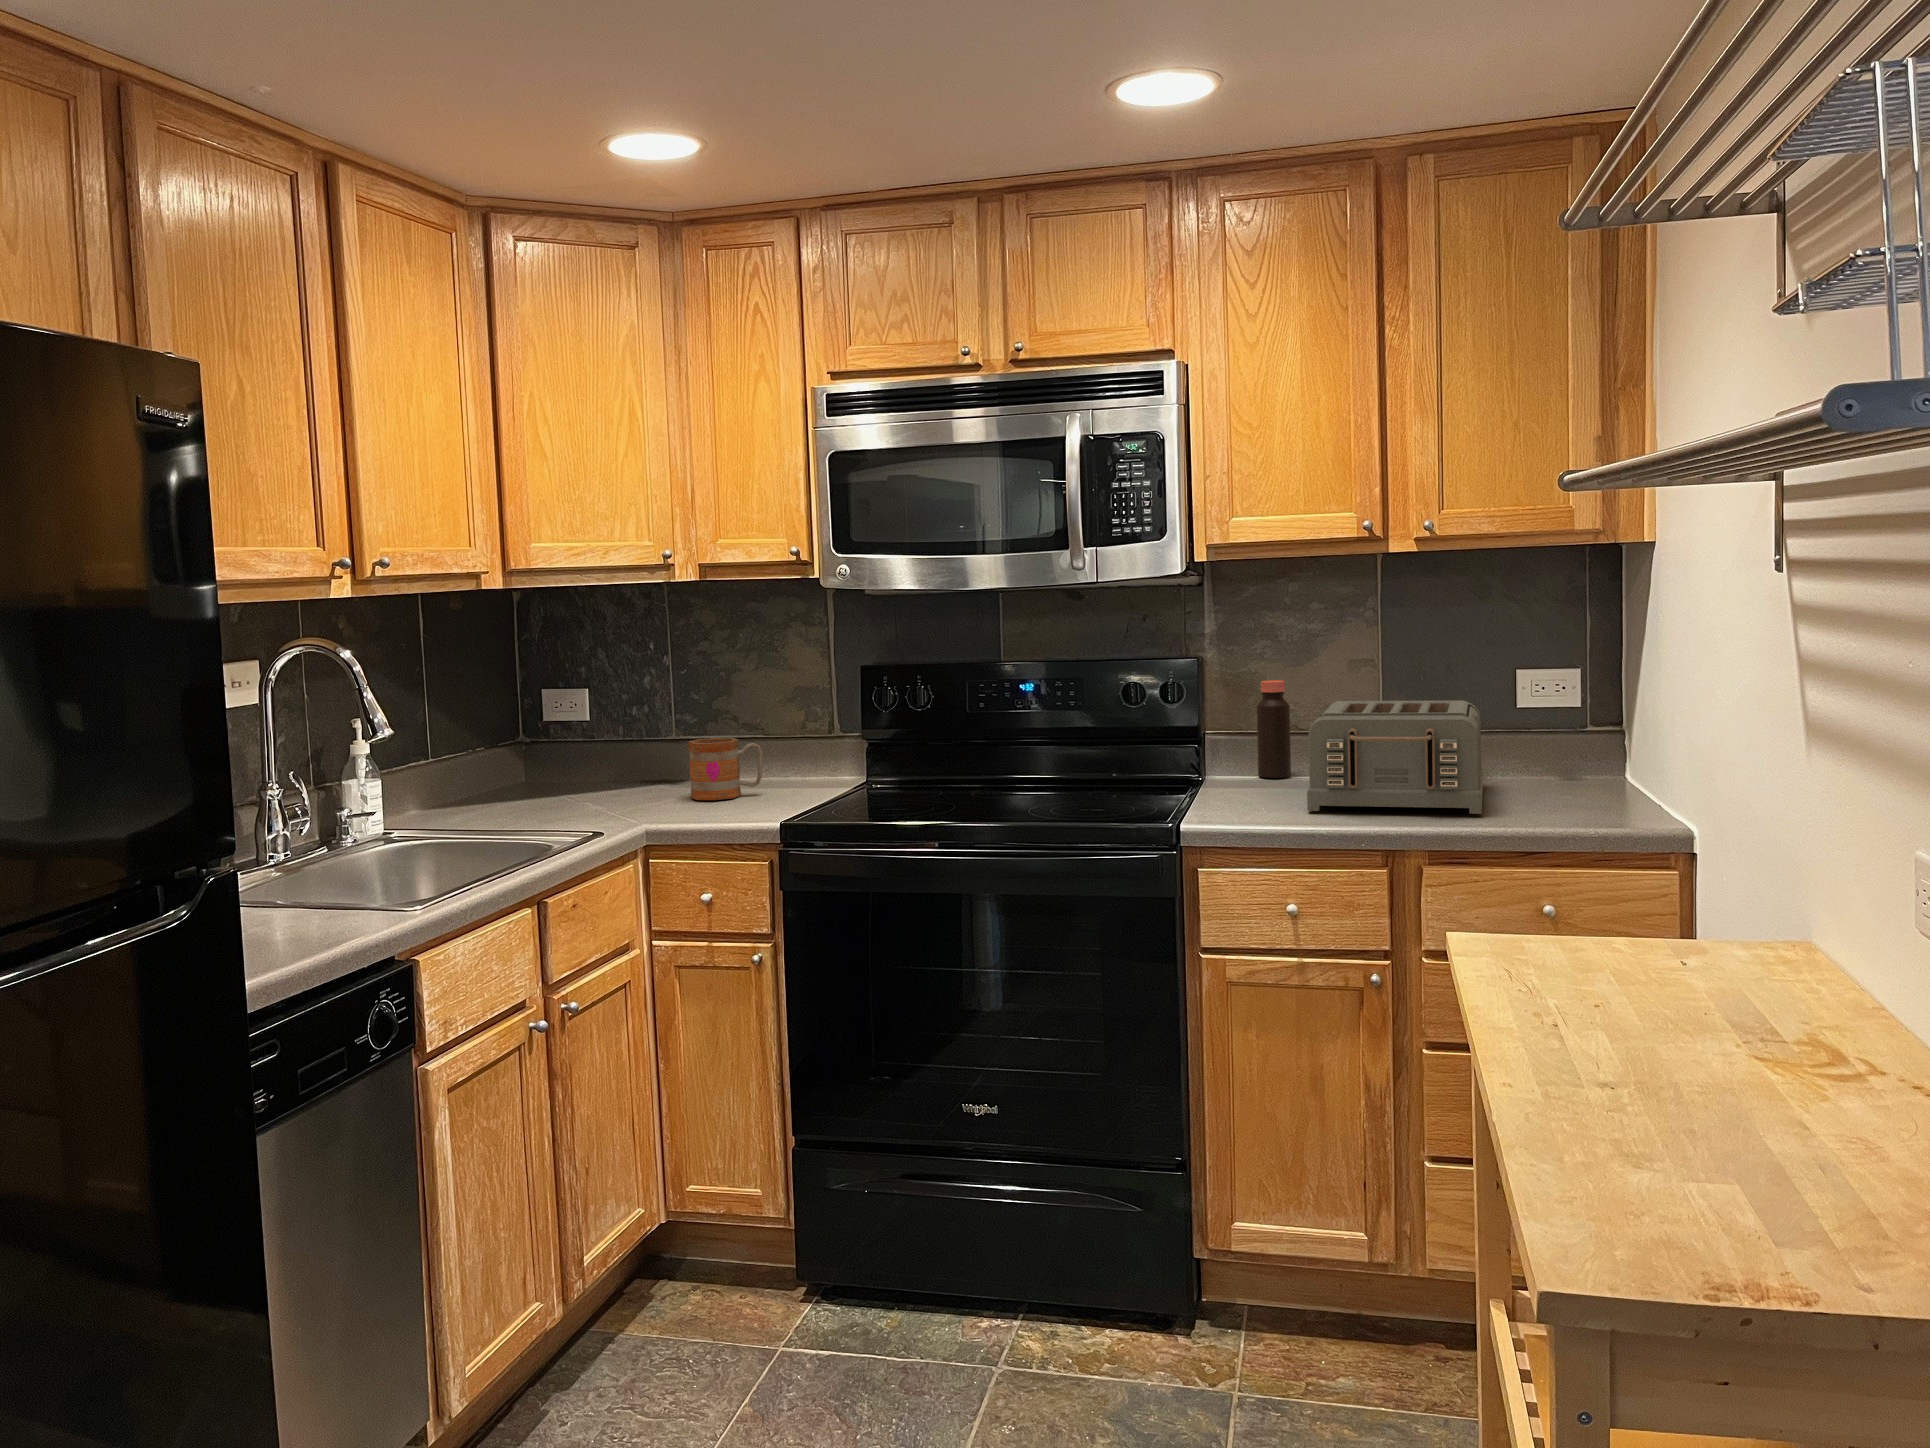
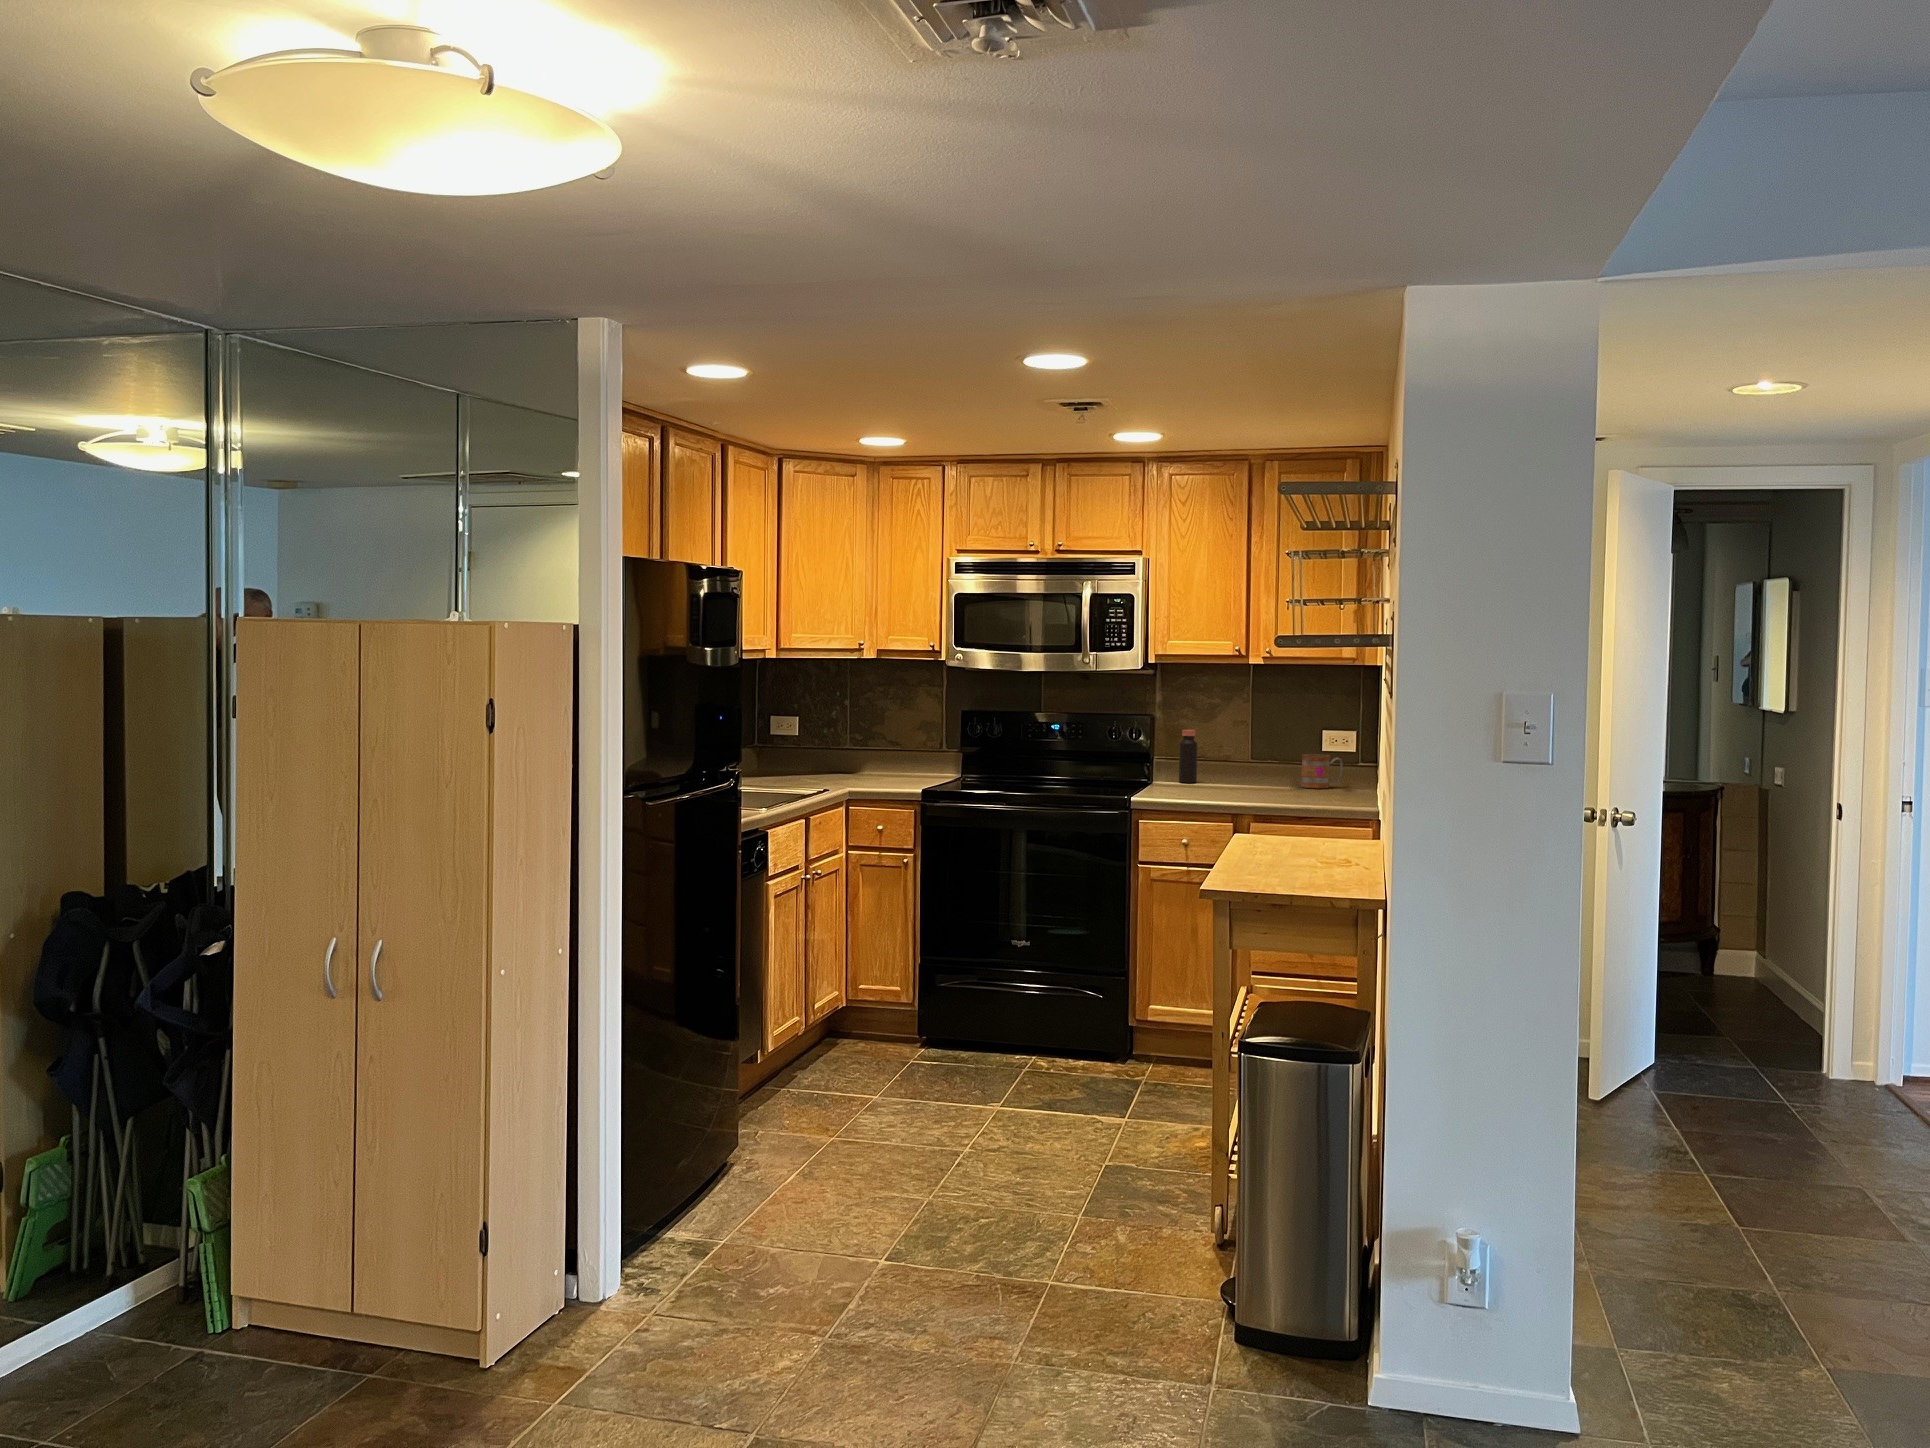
toaster: present [1307,700,1483,814] -> none [1198,742,1295,799]
mug: present [688,738,762,800] -> present [1301,754,1343,789]

